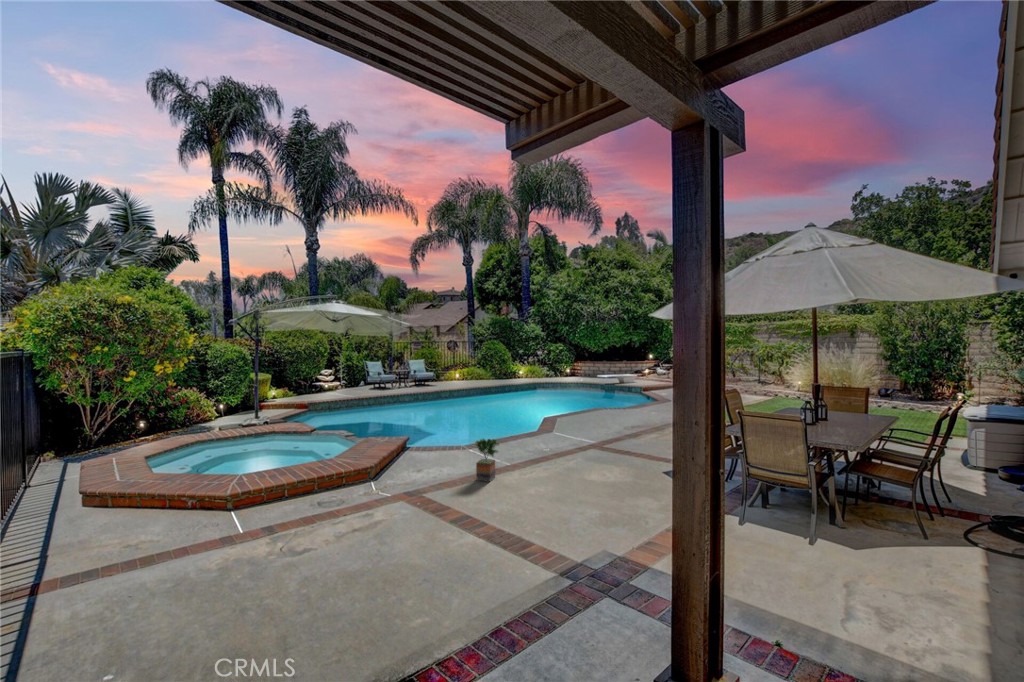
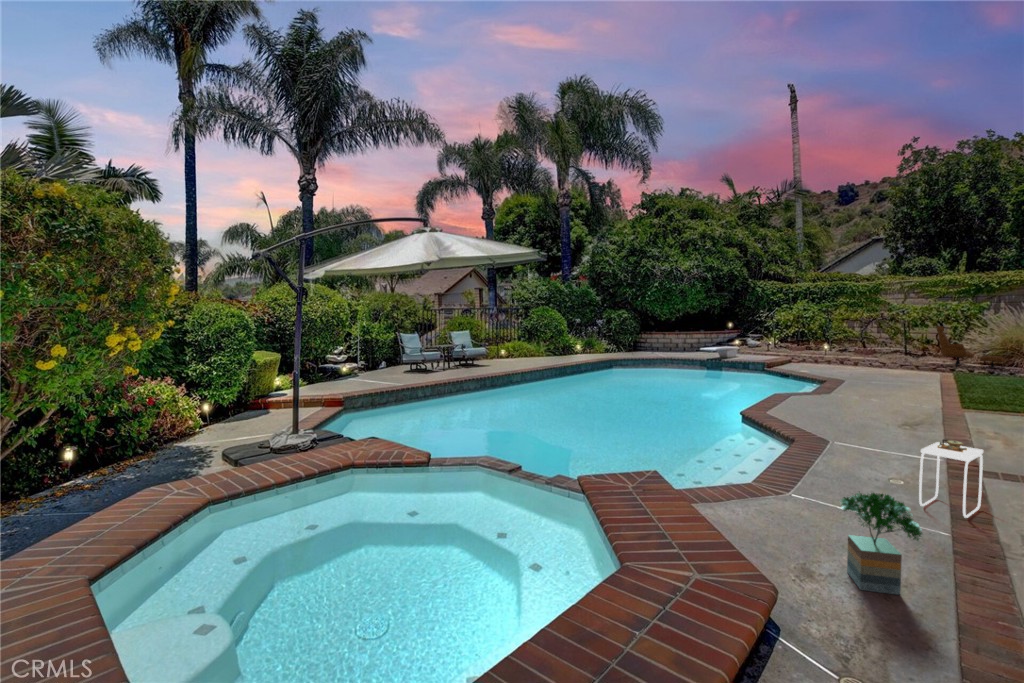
lounge chair: none [758,359,801,391] -> present [937,326,1005,368]
side table: none [563,422,593,460] -> present [919,439,983,518]

